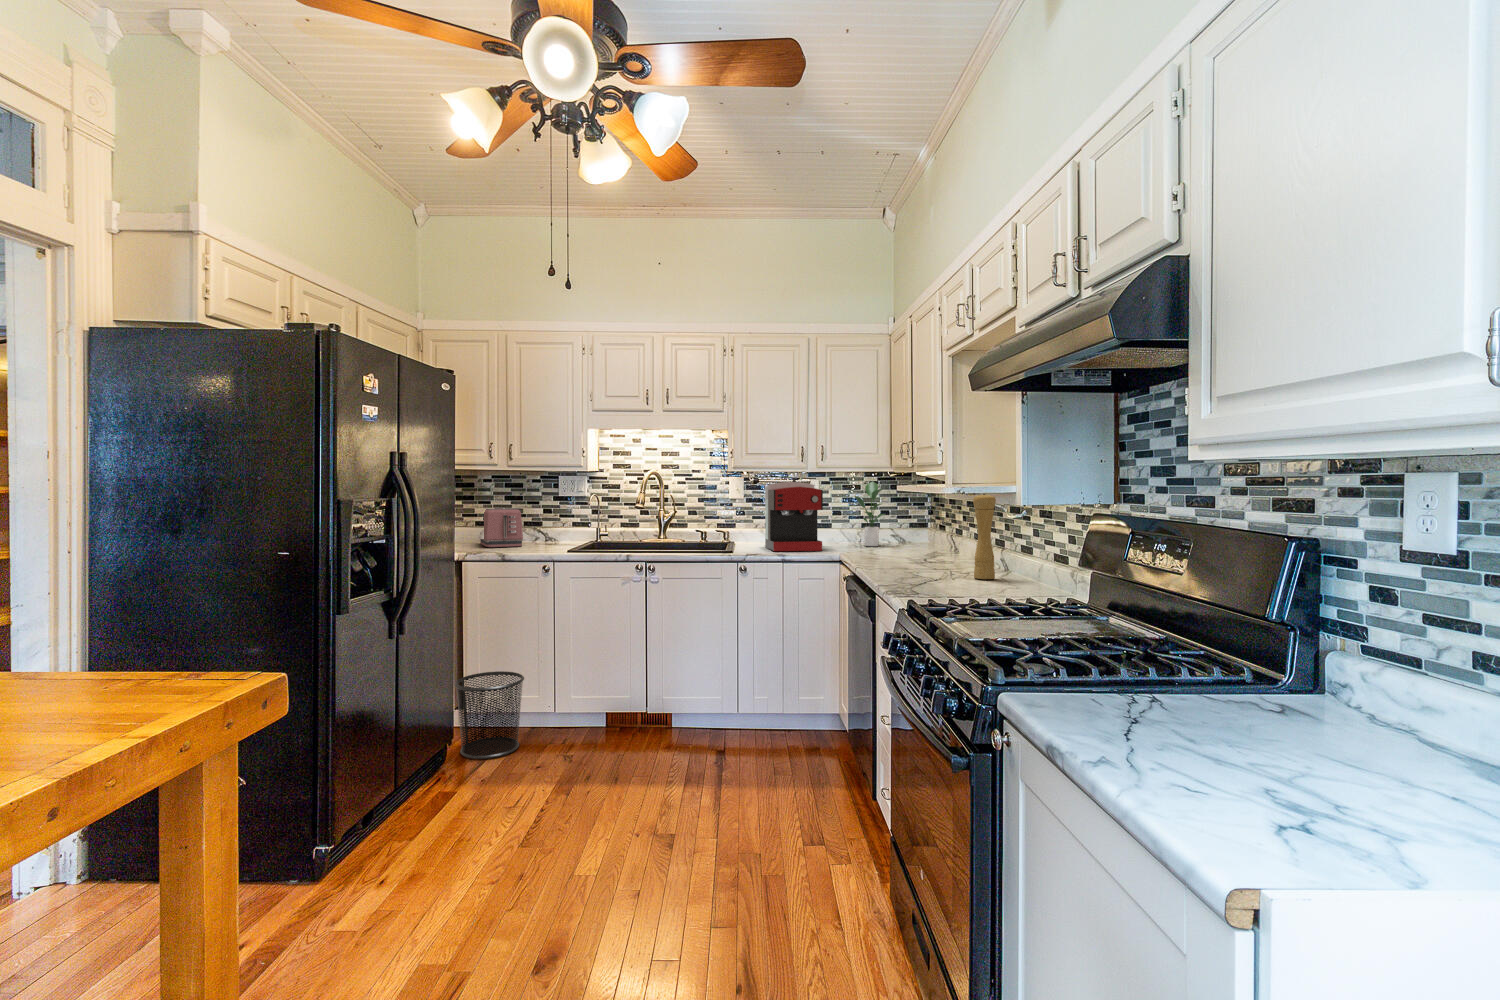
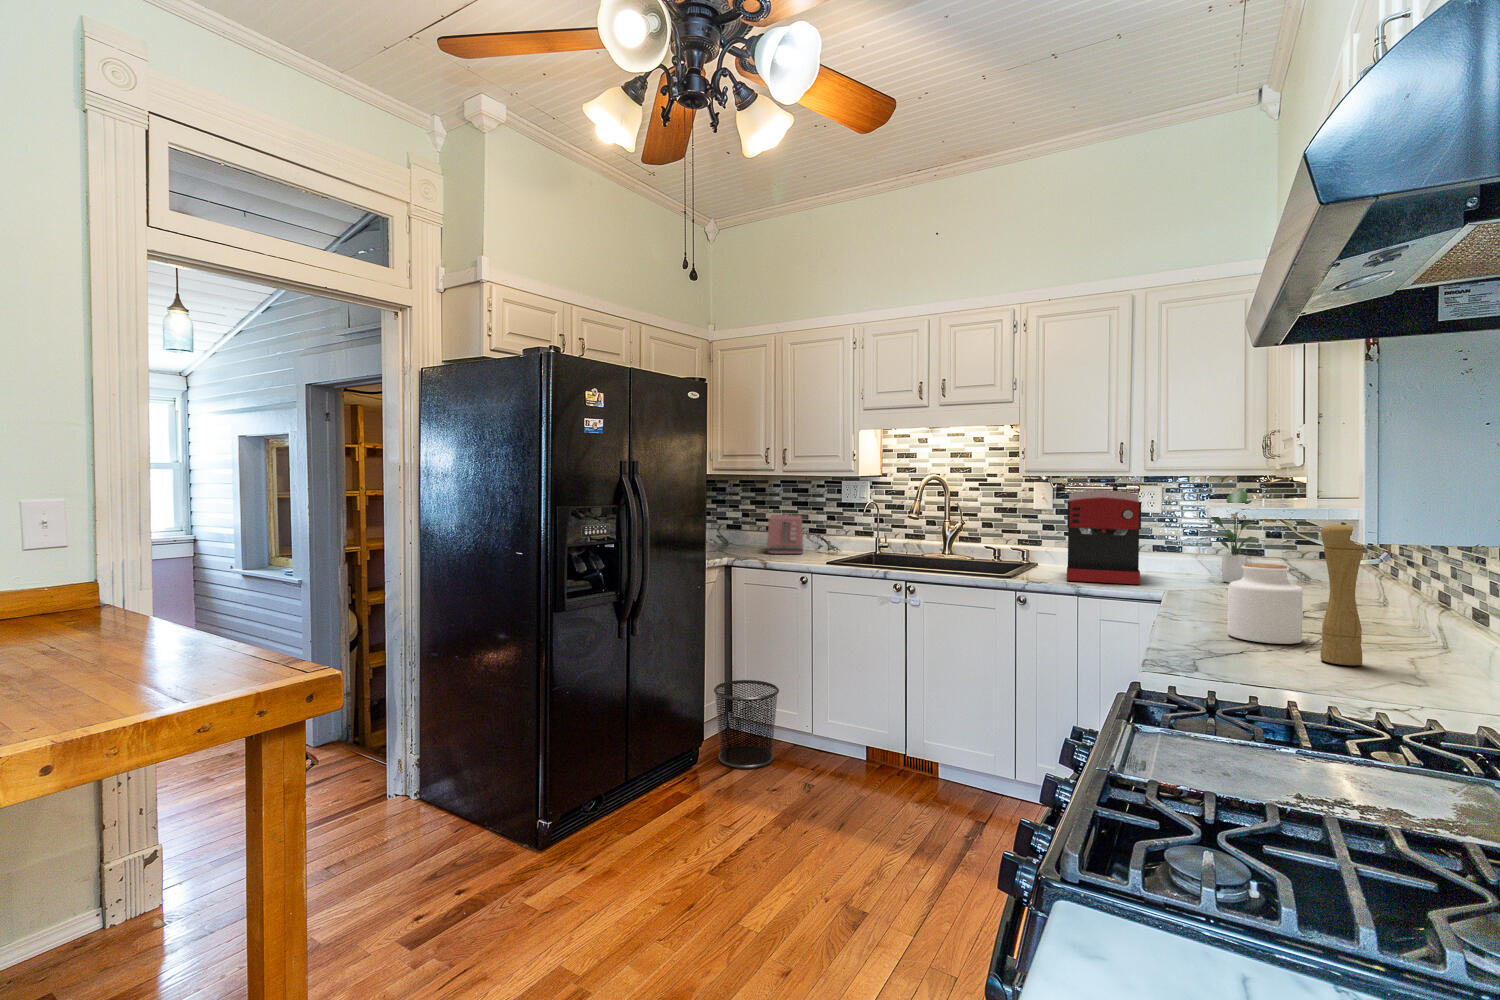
jar: none [914,524,954,573] -> present [1228,563,1303,644]

